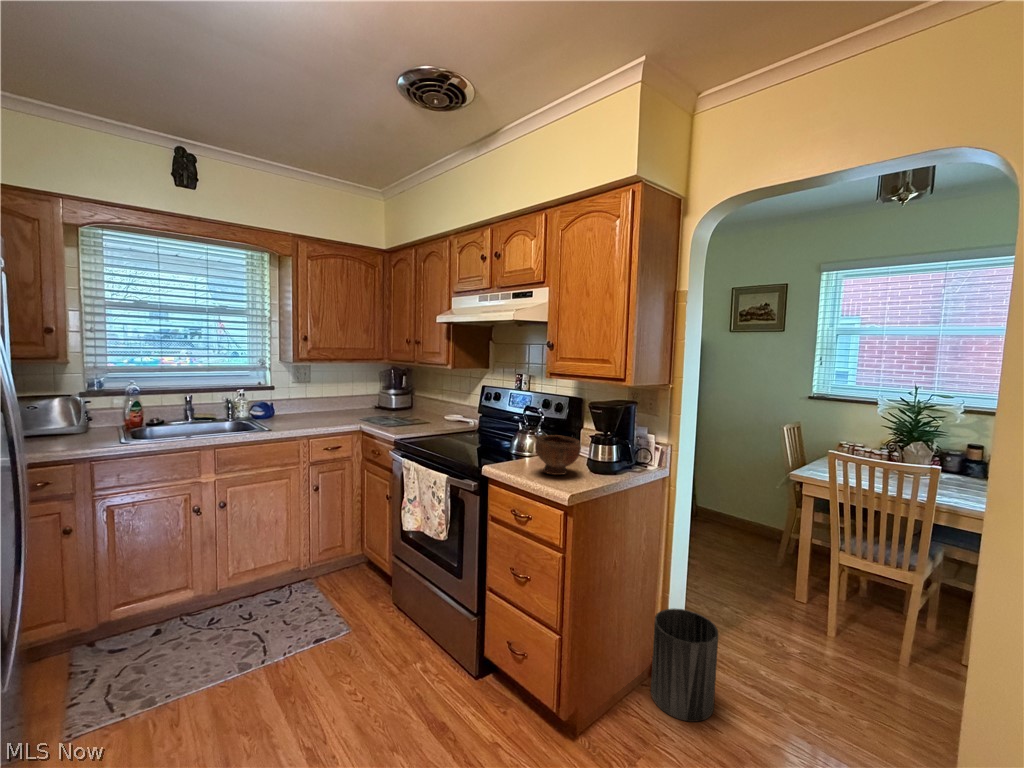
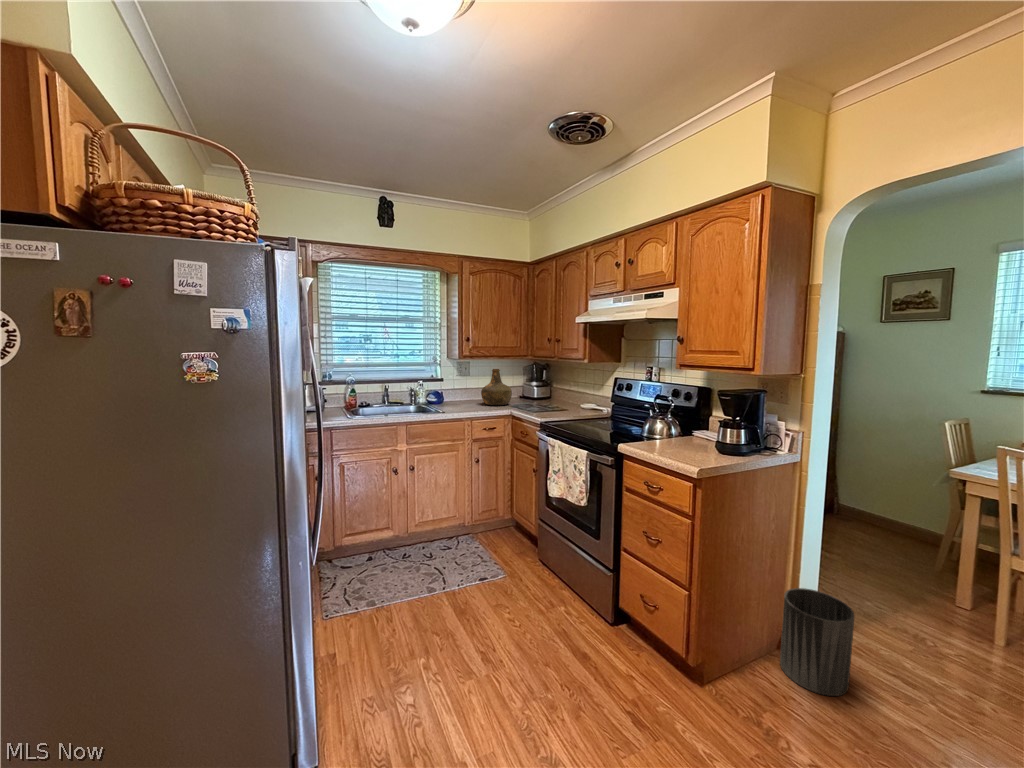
bottle: none [324,375,363,419] -> present [481,369,512,405]
bowl: present [535,435,581,475] -> none [667,419,710,454]

